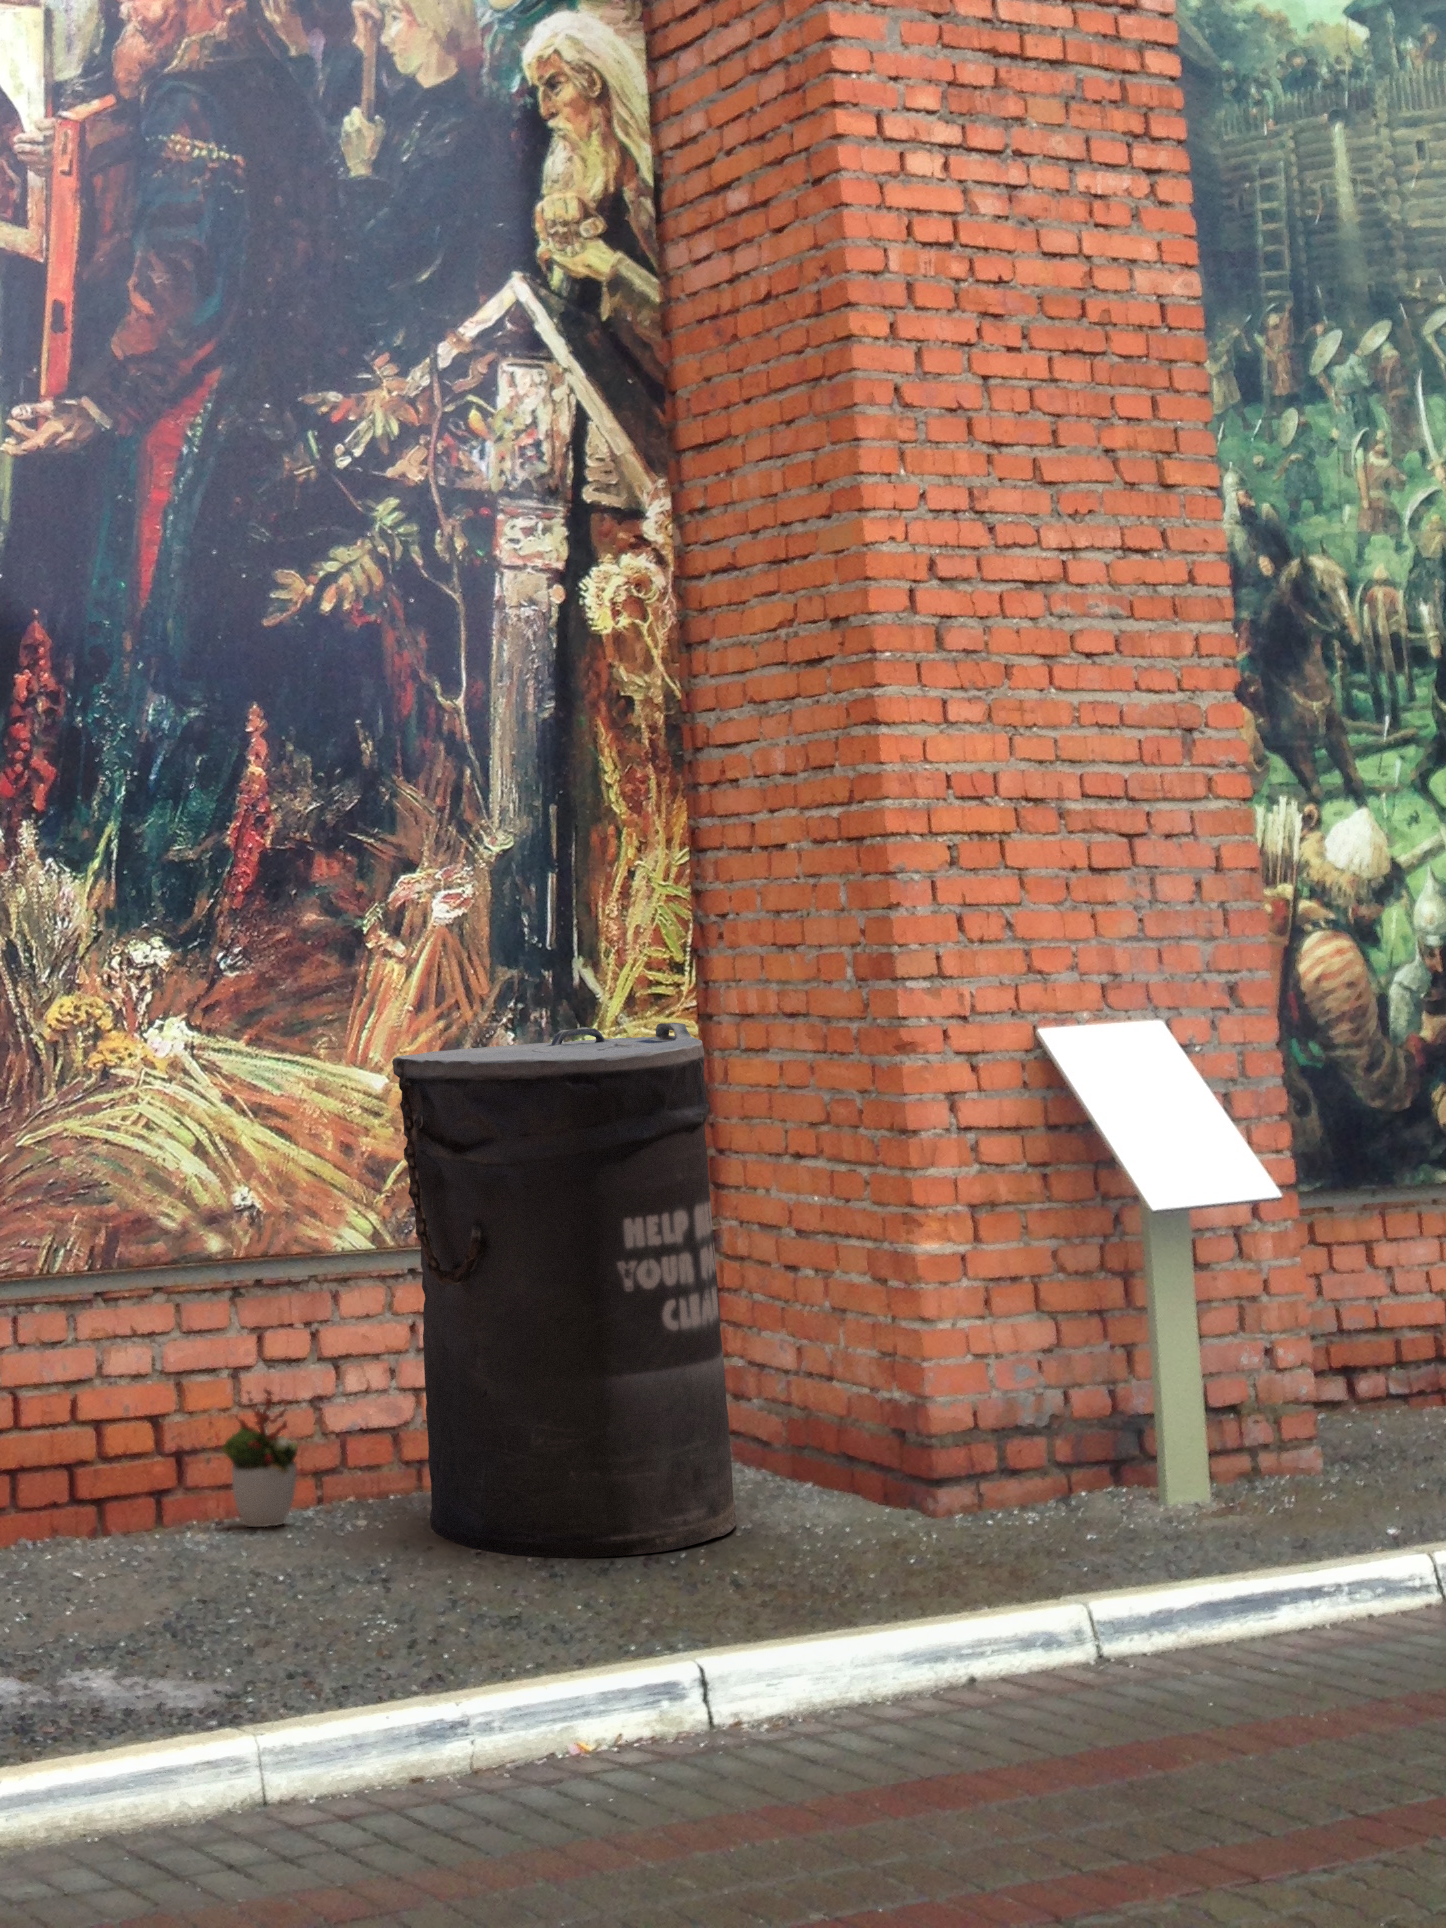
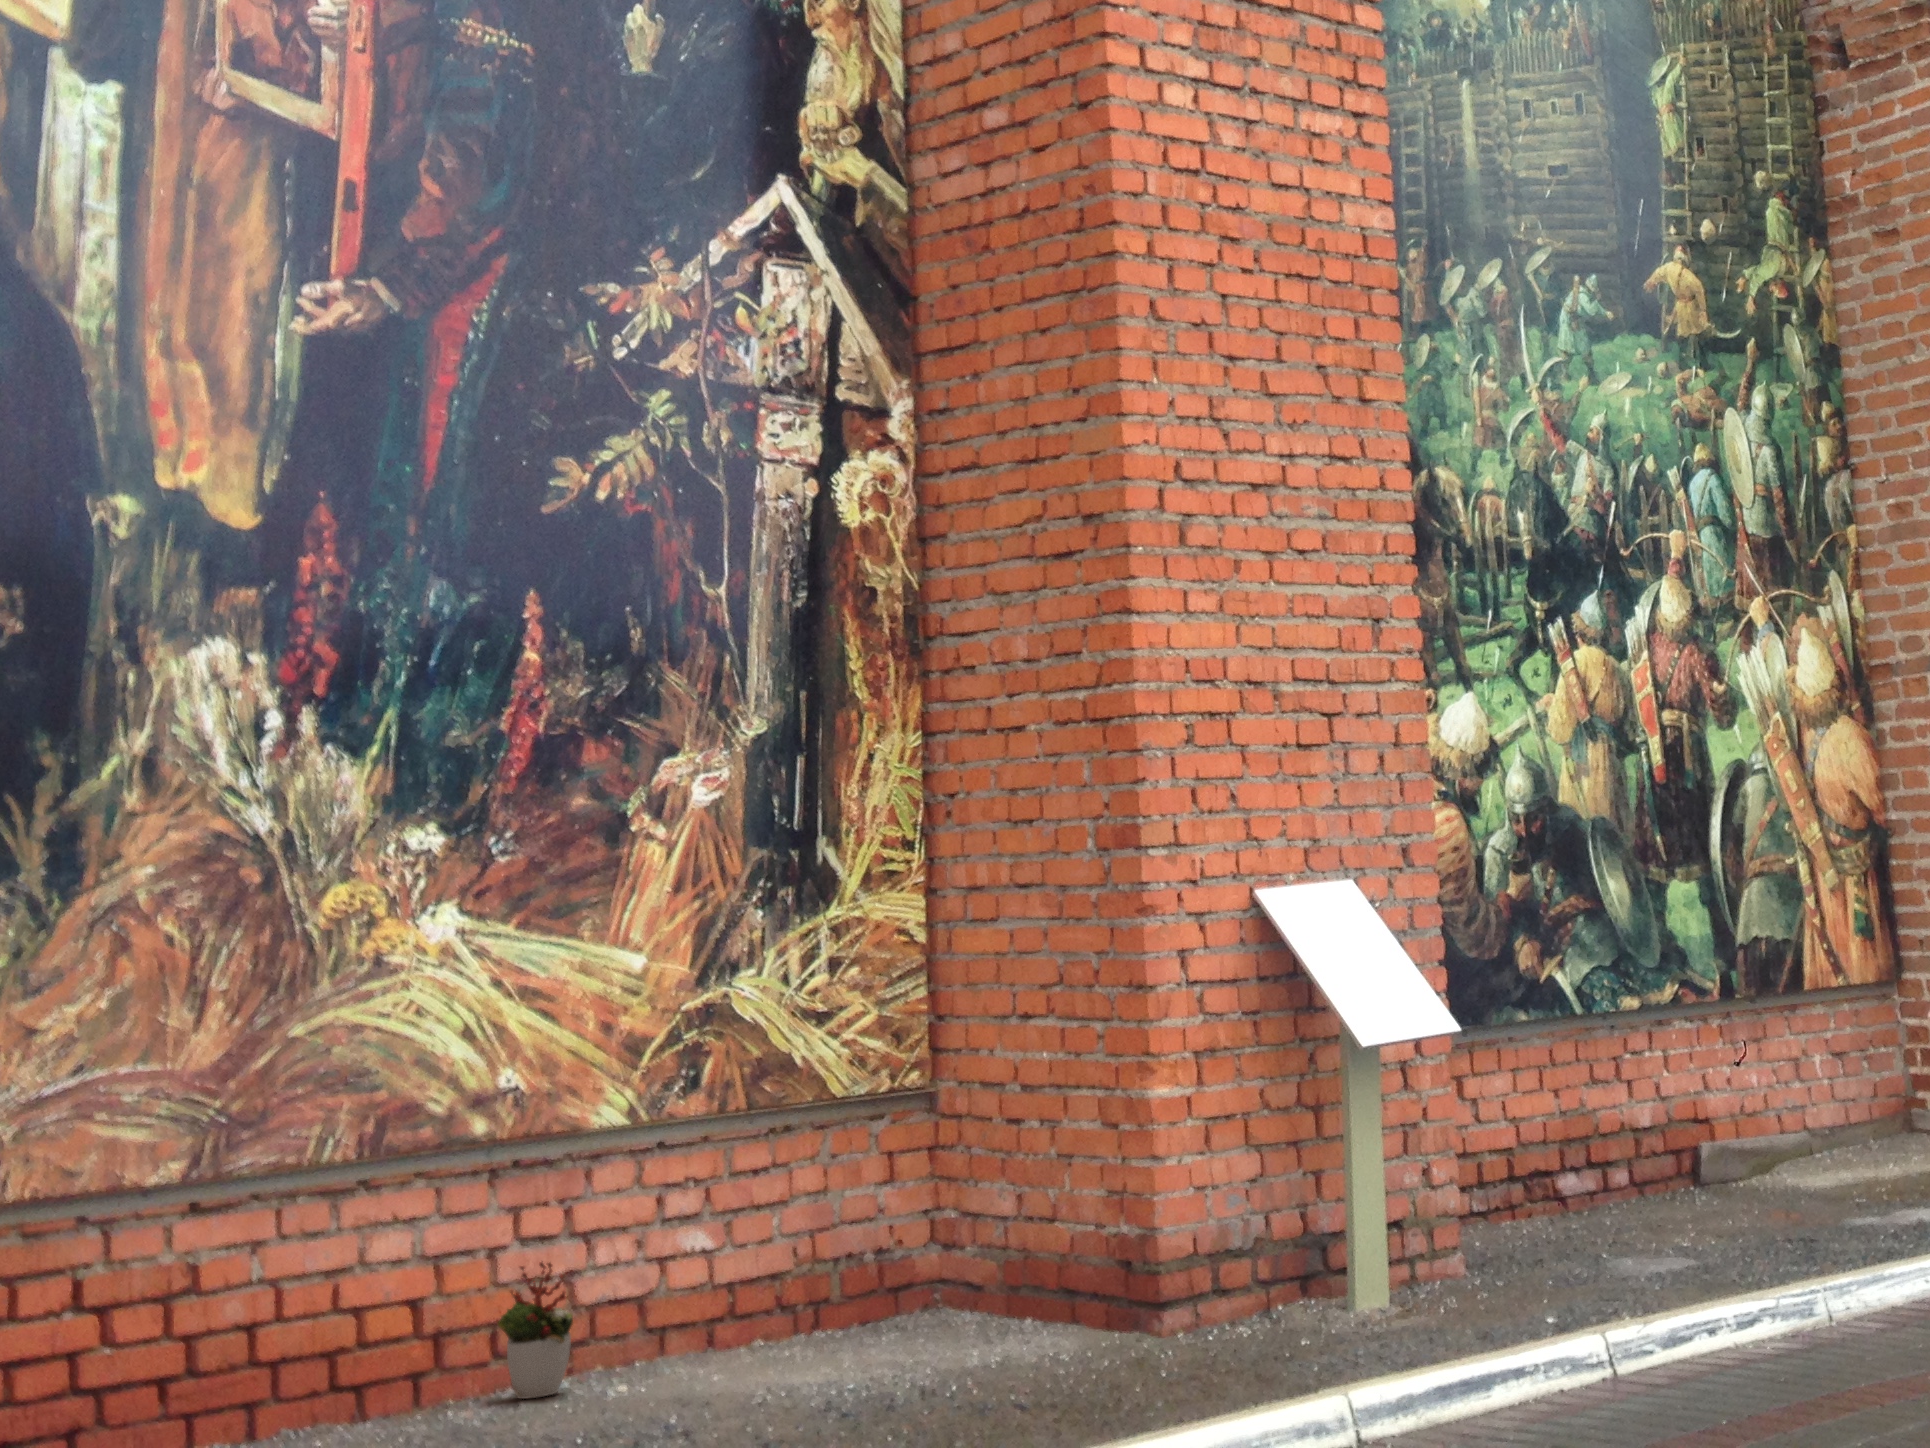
trash can: present [392,1023,737,1558] -> none [673,891,992,1398]

